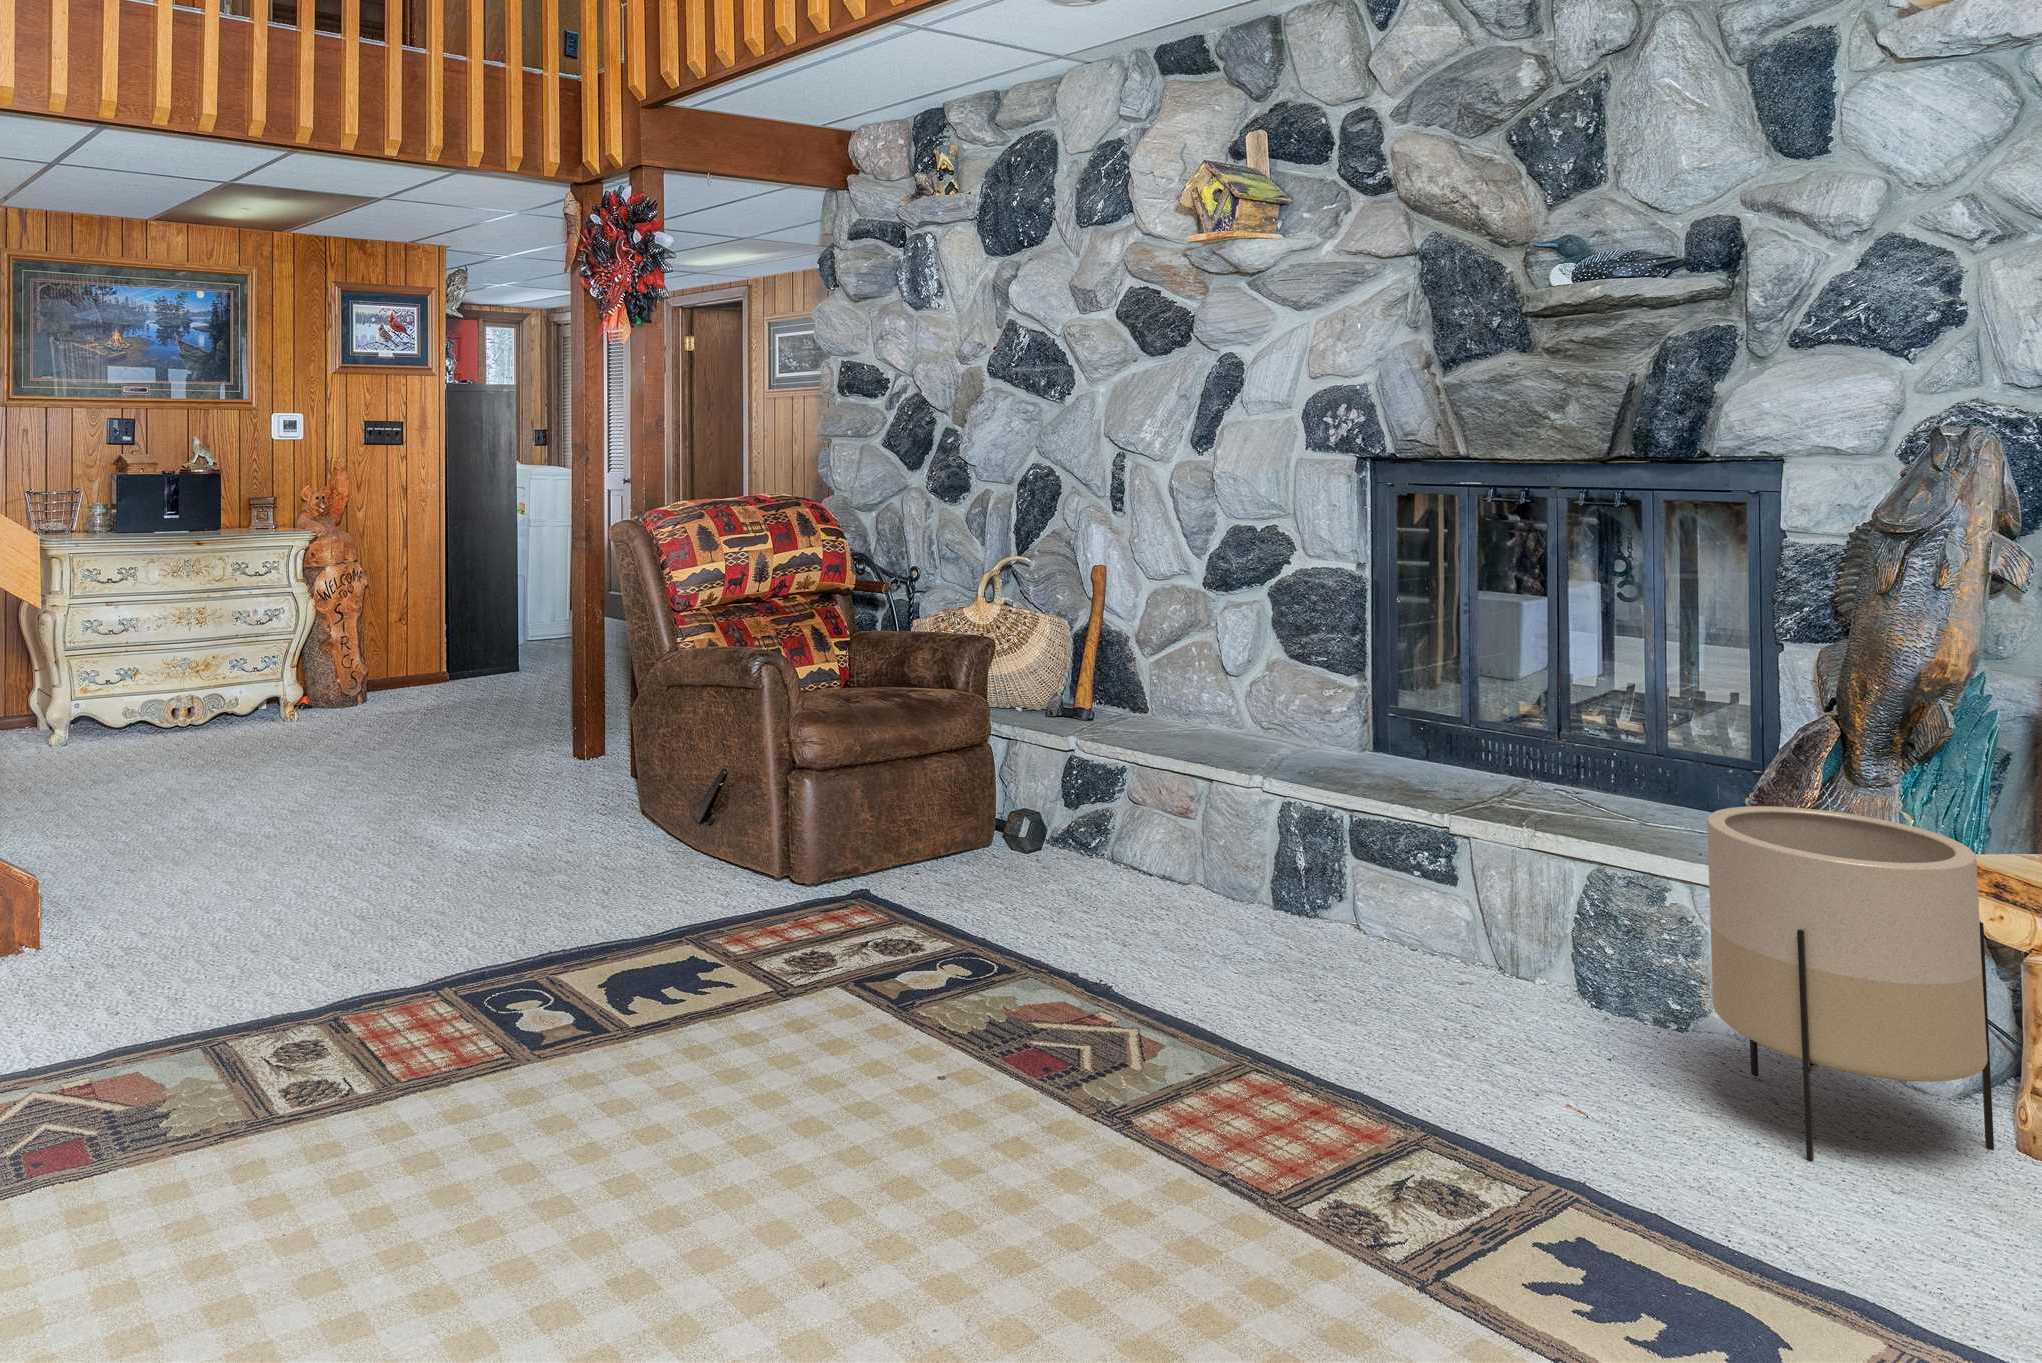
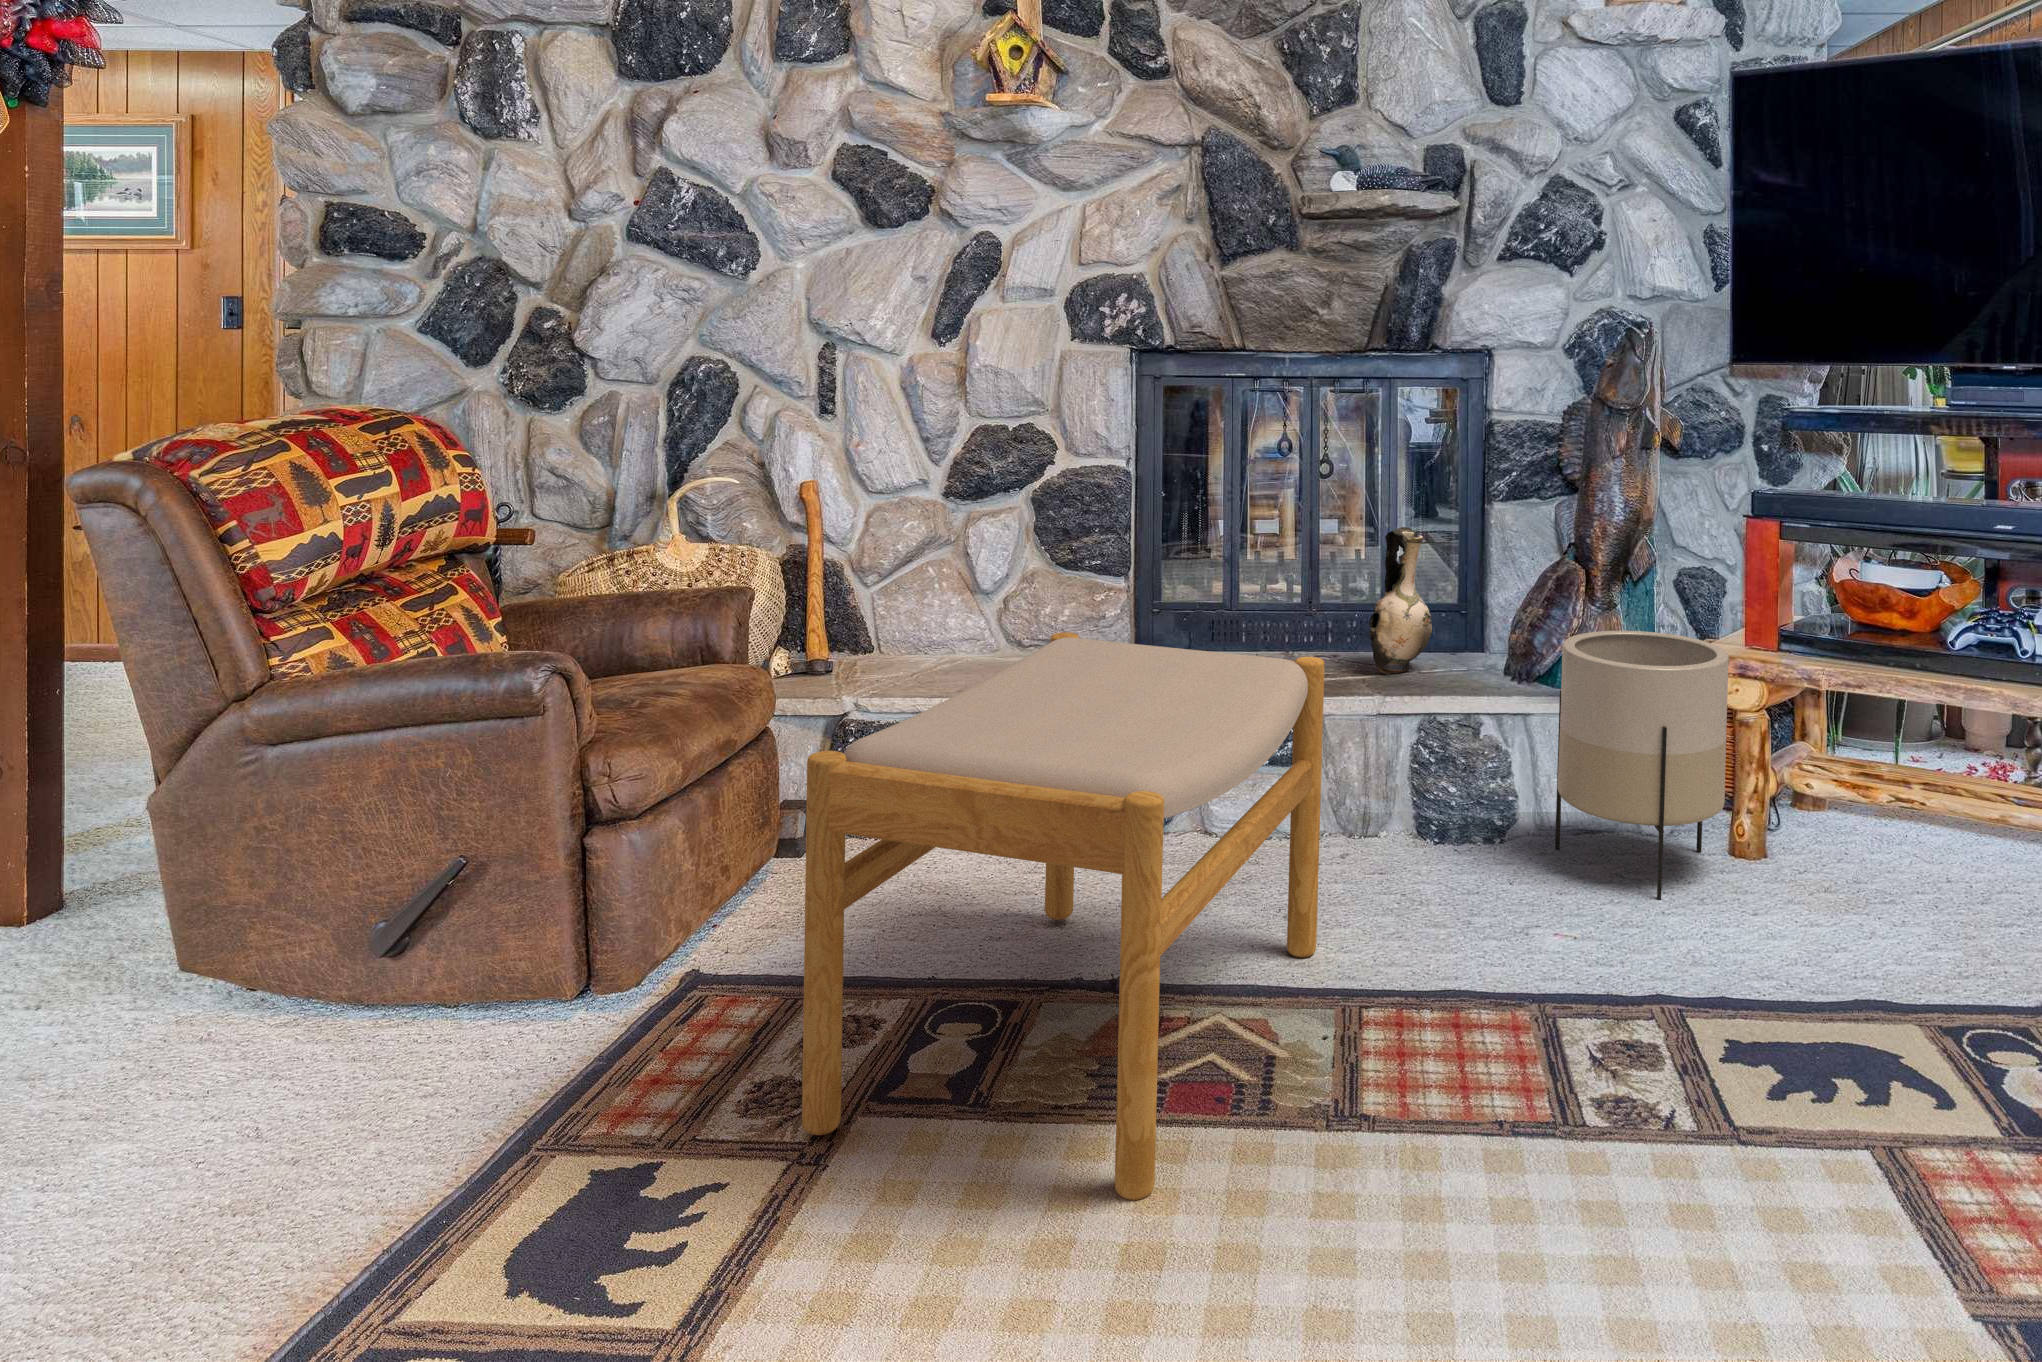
decorative vase: none [1562,656,1660,824] -> present [1369,527,1432,674]
footstool: none [758,693,1297,1117] -> present [802,632,1325,1200]

